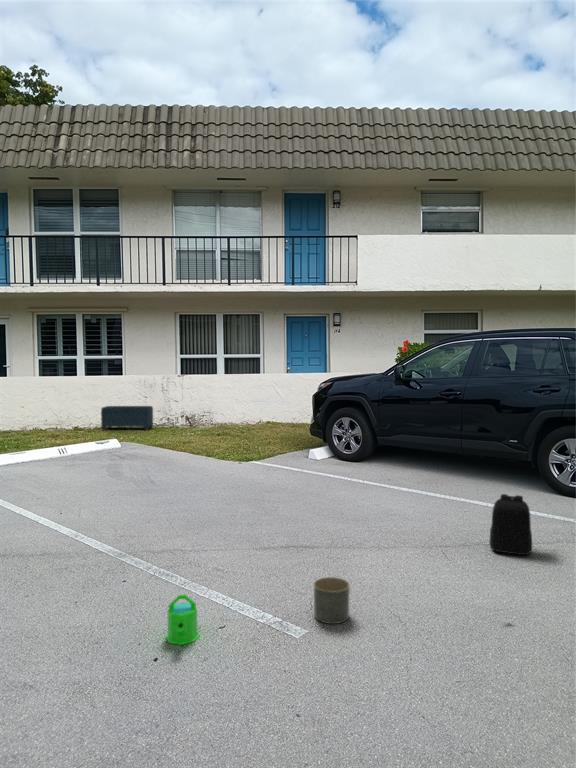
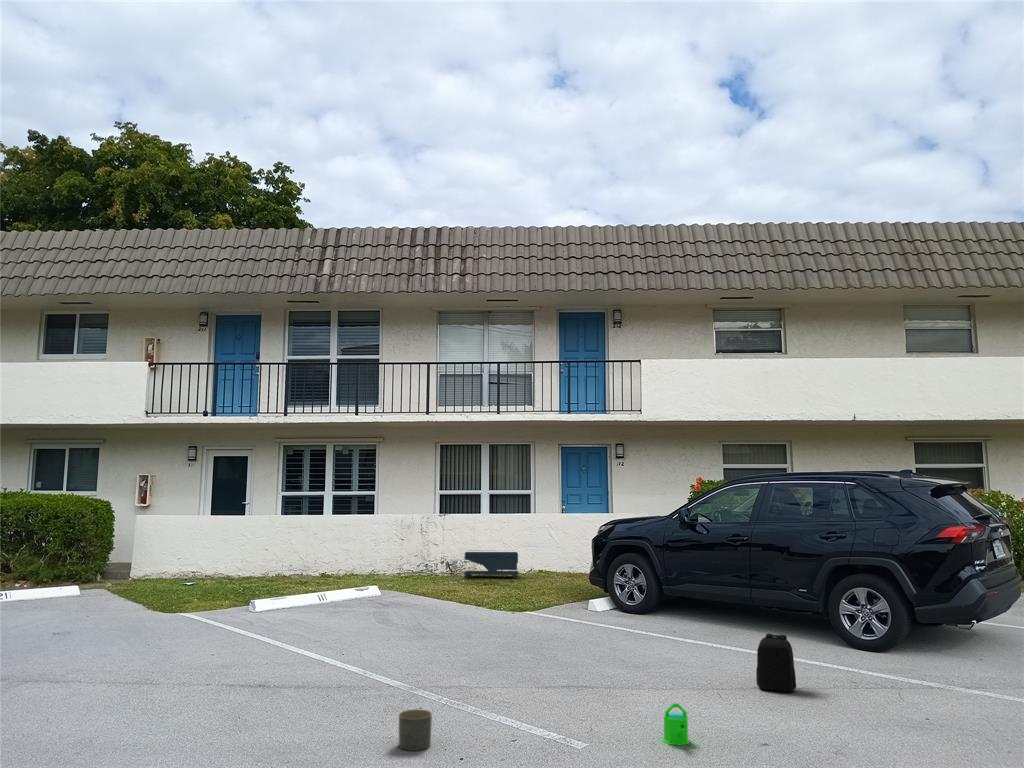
bench: present [101,406,153,430] -> present [464,552,519,579]
planter: present [314,577,350,624] -> present [399,709,432,751]
watering can: present [166,594,199,645] -> present [662,703,690,745]

